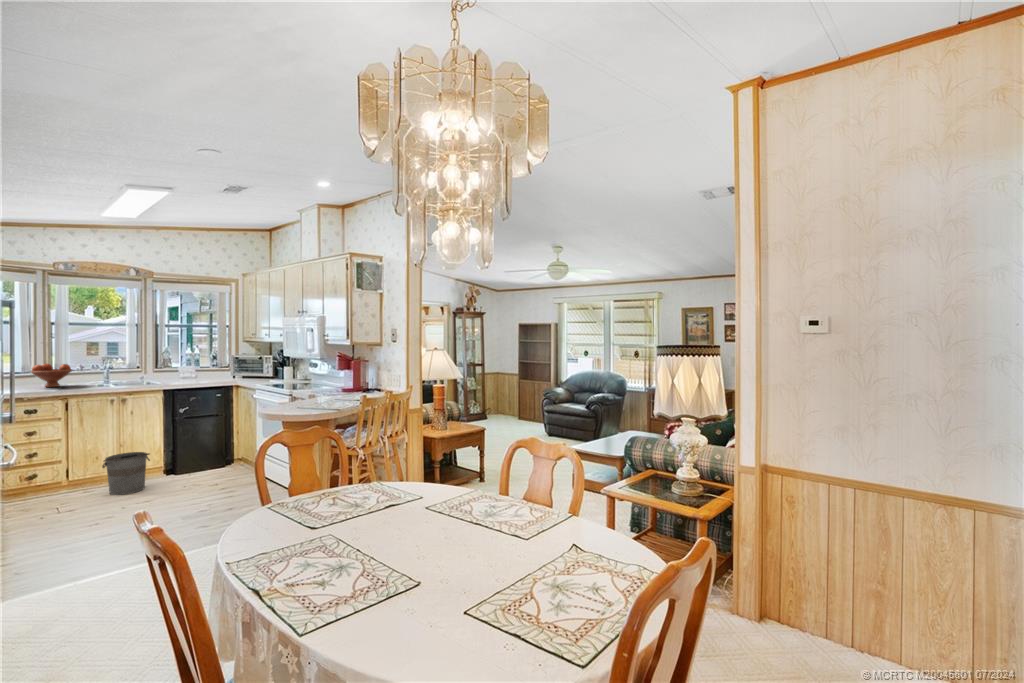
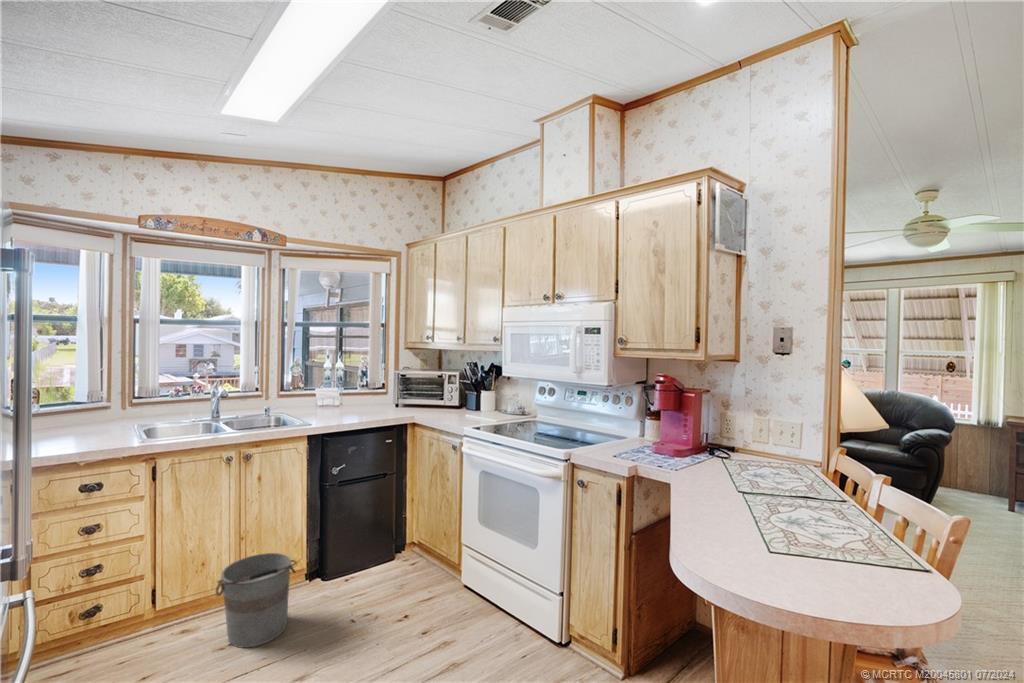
fruit bowl: present [31,364,72,387] -> none [95,388,163,431]

